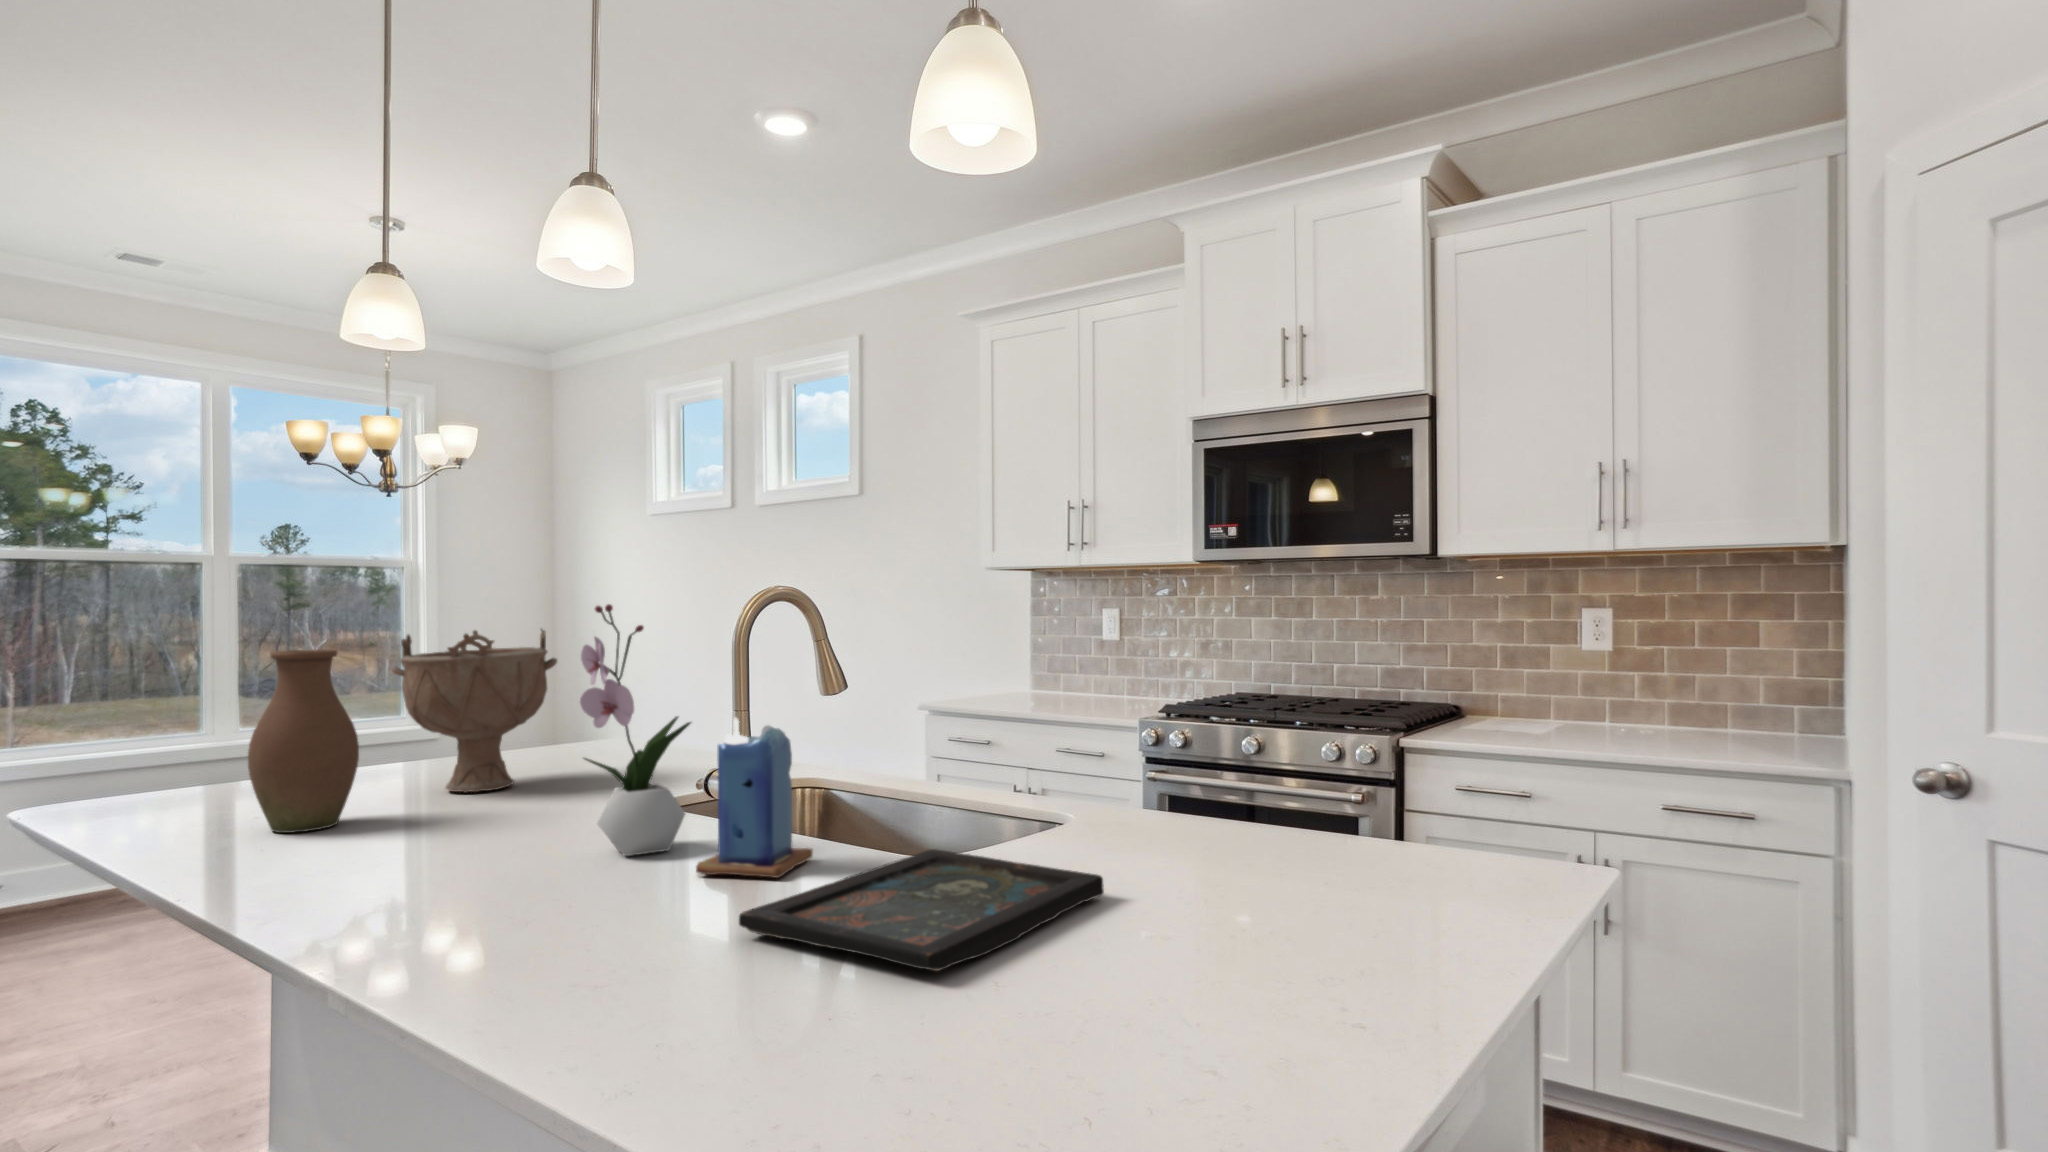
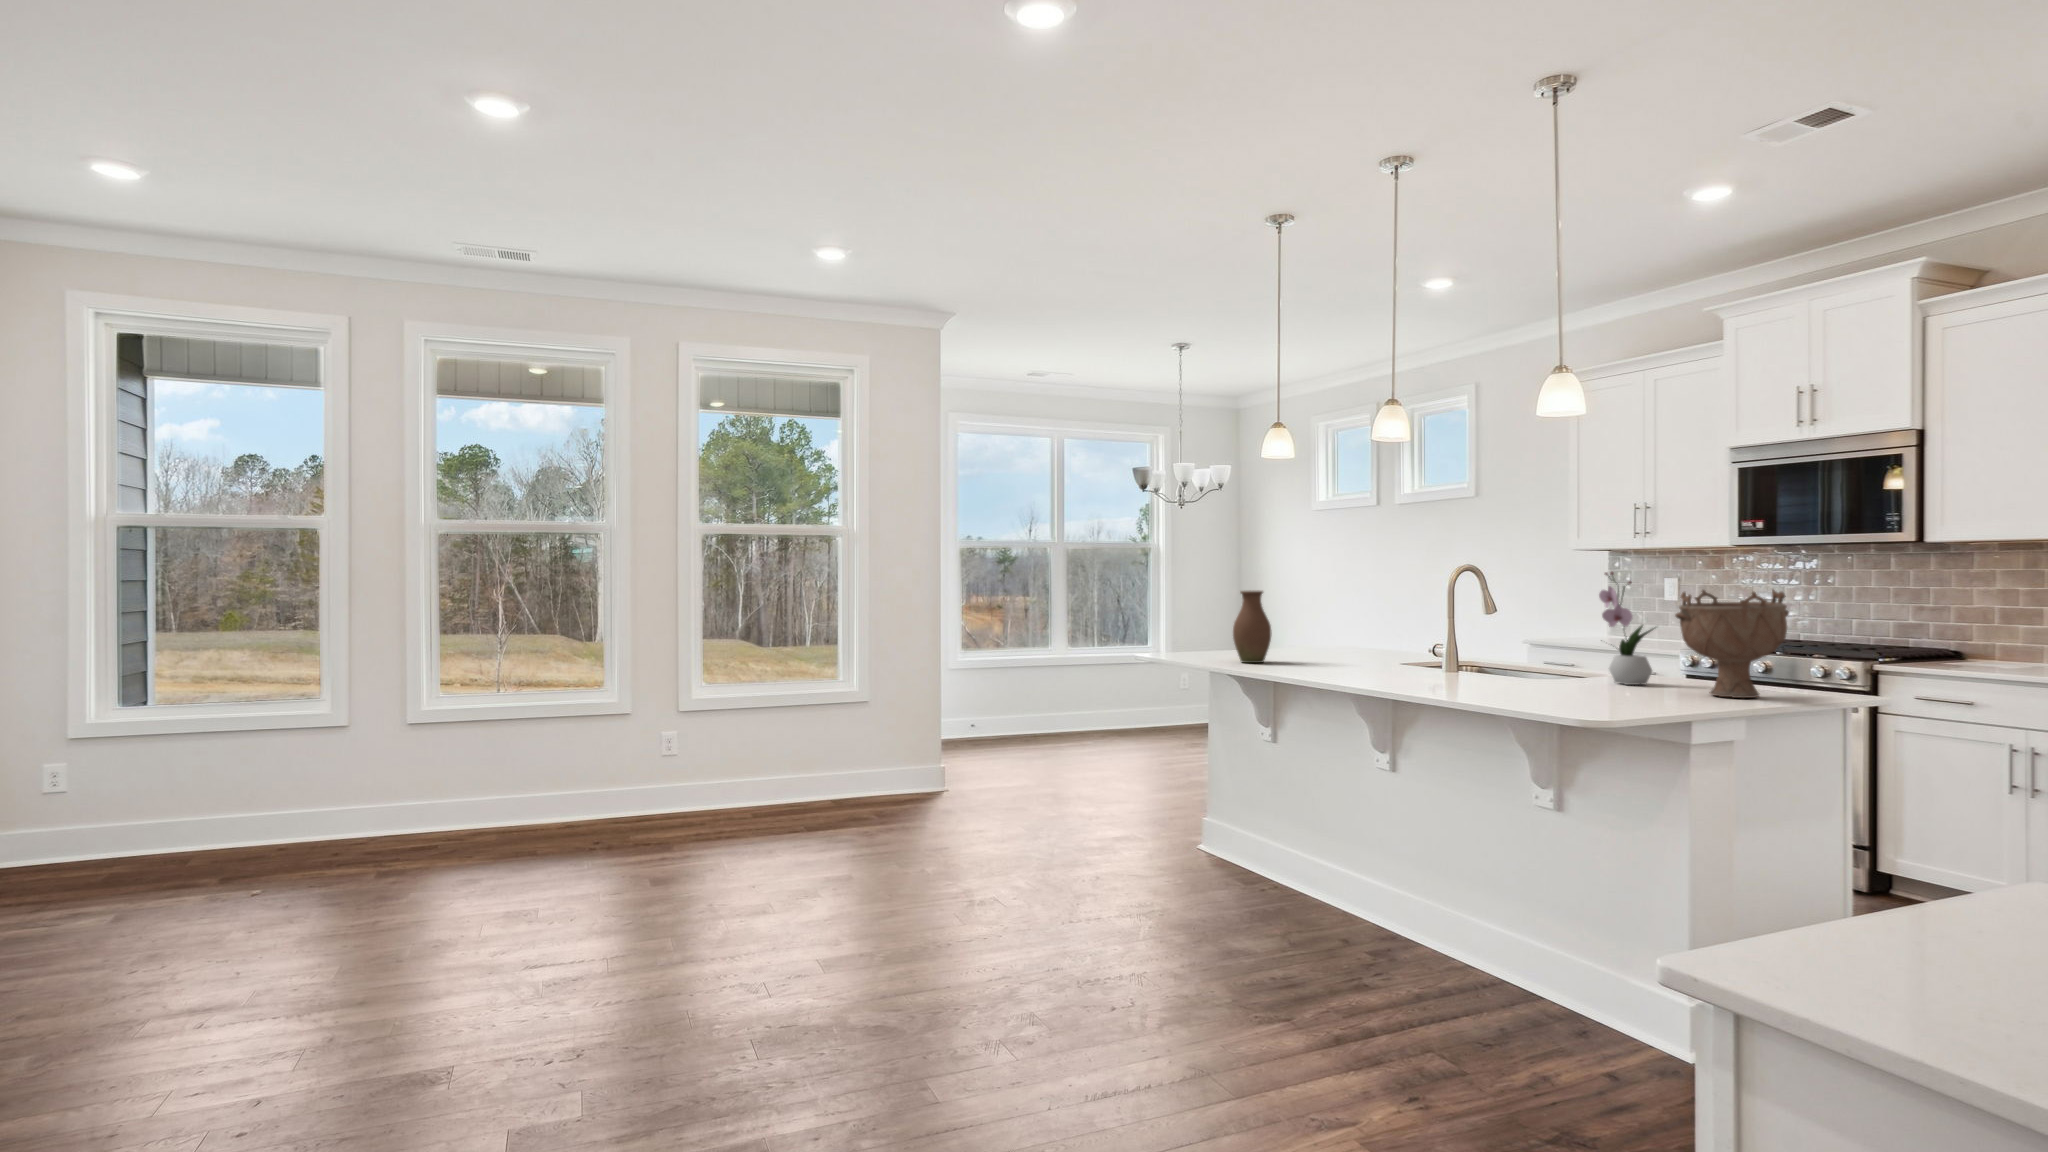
flower arrangement: present [580,604,691,856] -> present [1599,572,1654,685]
decorative bowl: present [392,629,557,792] -> present [1675,590,1789,698]
candle: present [696,718,813,878] -> none [1435,618,1482,681]
tray: present [739,849,1104,971] -> none [1464,675,1615,696]

